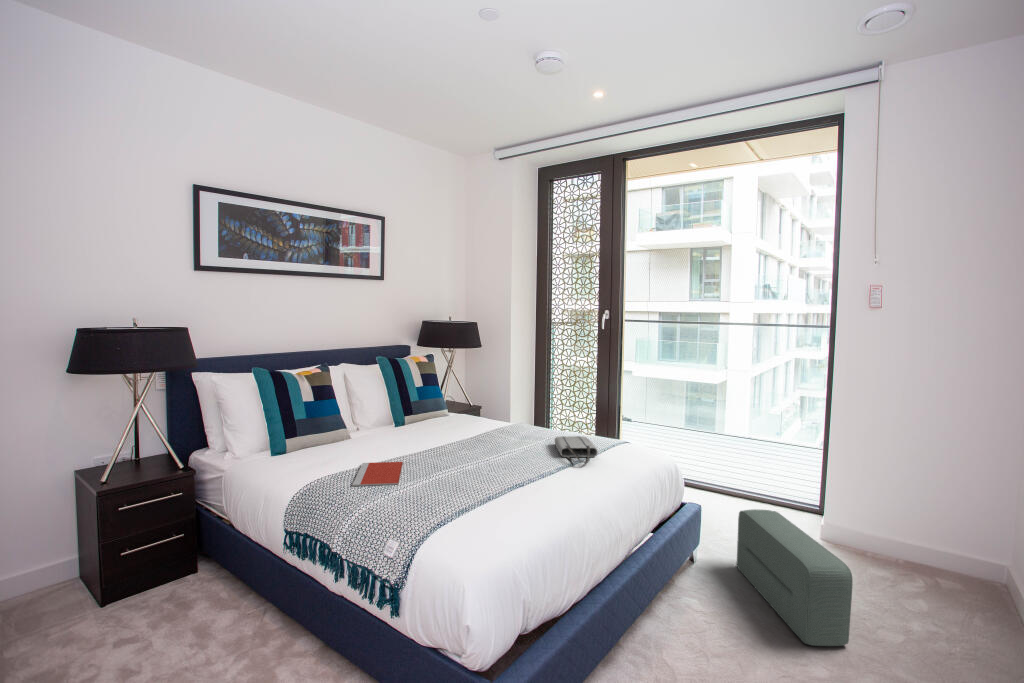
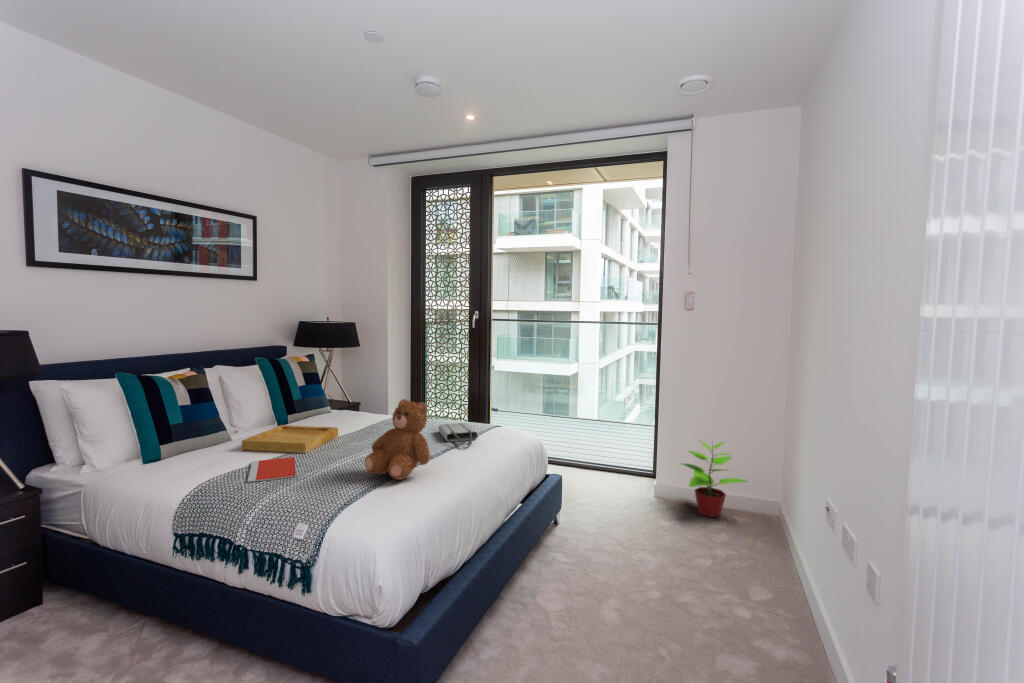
teddy bear: none [466,408,537,500] -> present [365,399,430,480]
tray: none [357,426,451,458] -> present [242,425,338,453]
potted plant: none [860,478,964,581] -> present [683,441,747,517]
pouf: present [737,509,853,646] -> none [592,473,676,572]

